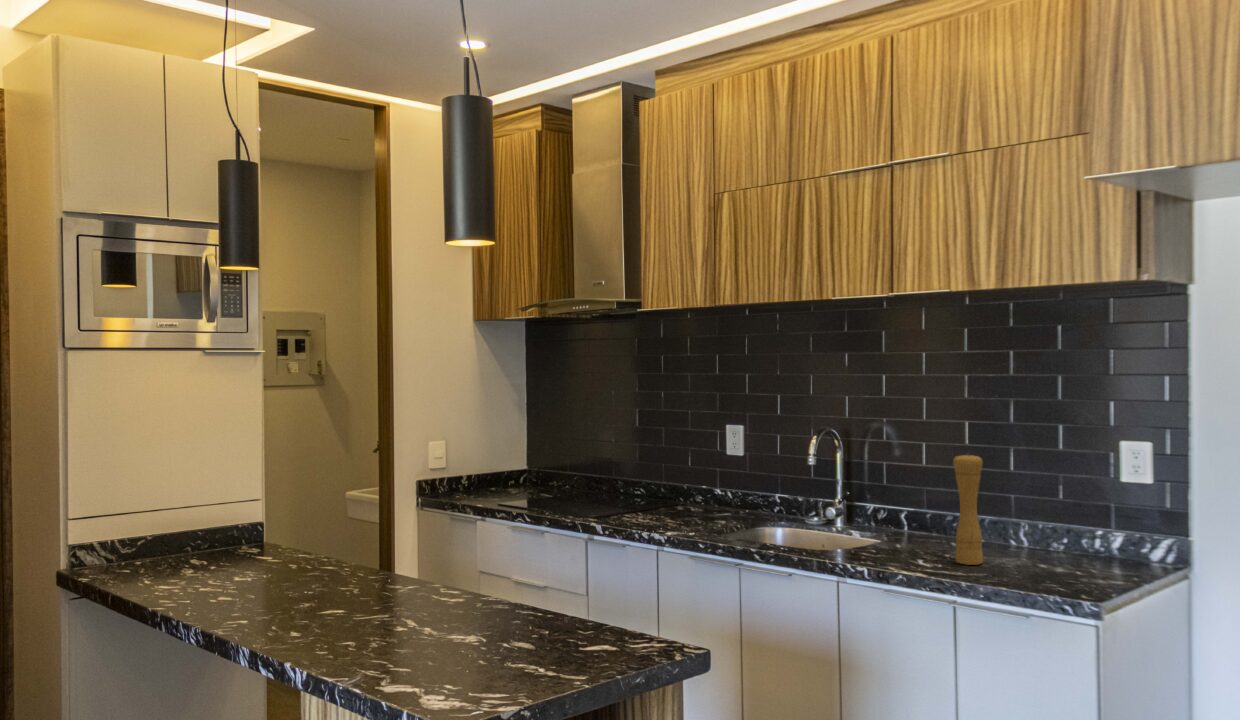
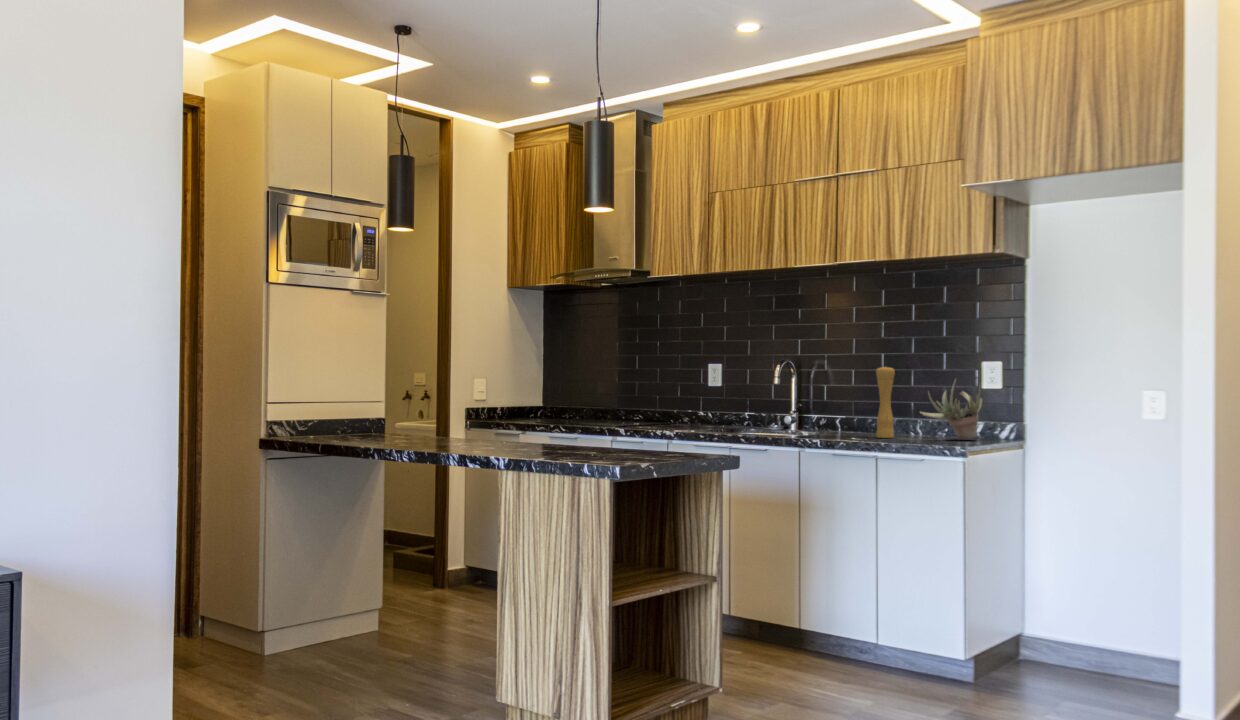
succulent plant: none [1023,477,1125,574] -> present [920,380,982,440]

